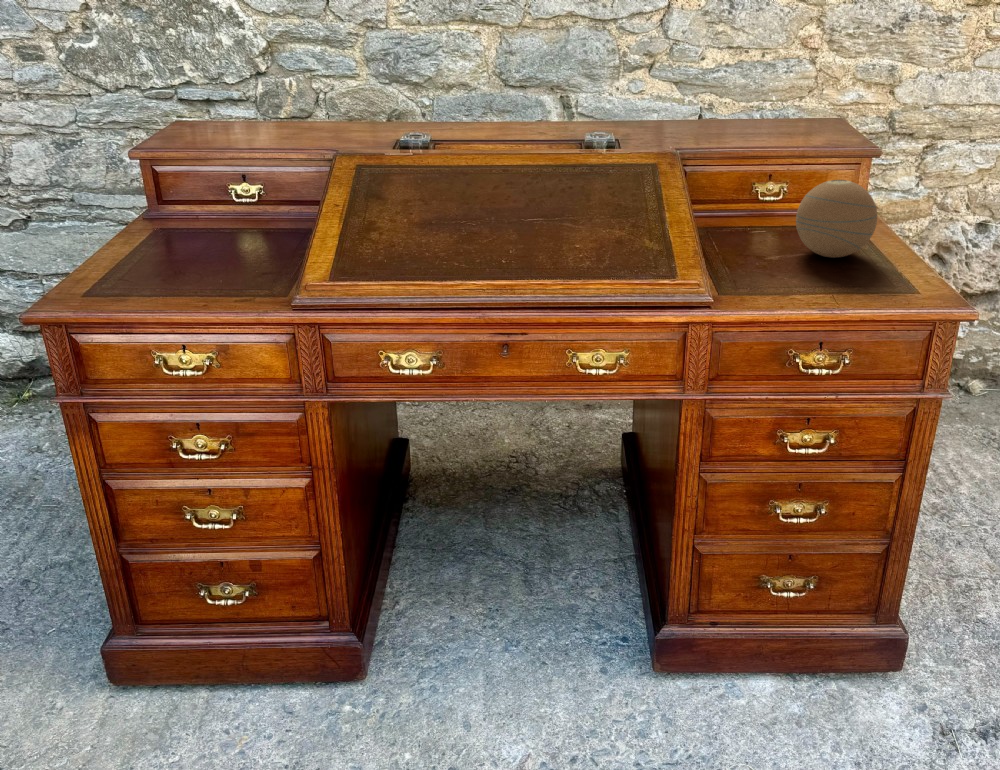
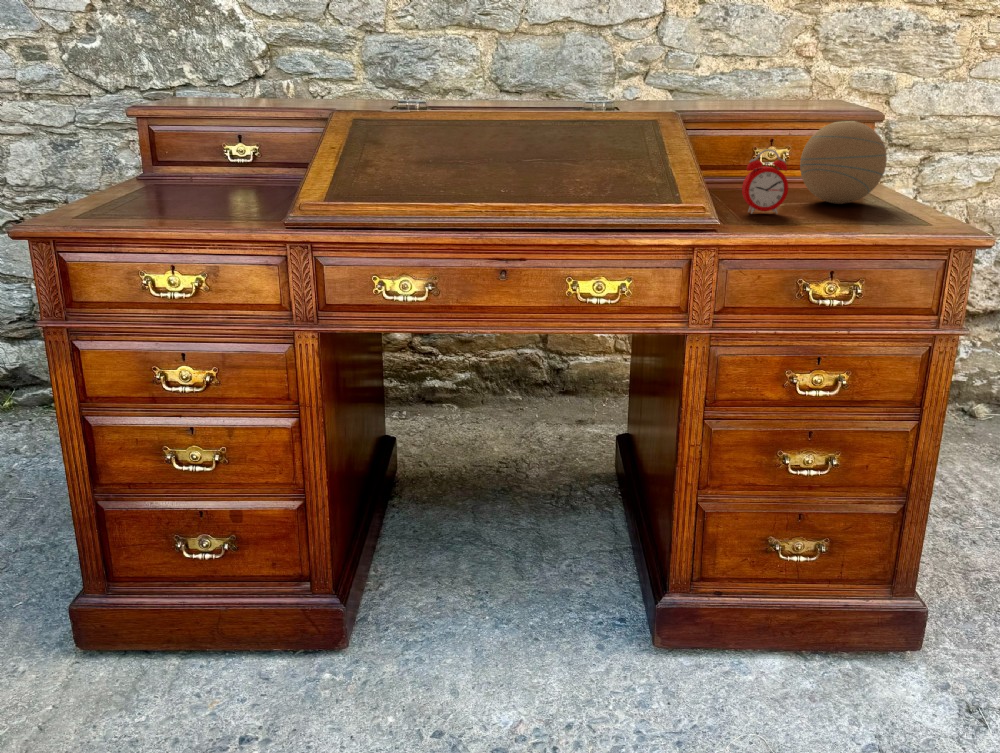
alarm clock: none [740,218,783,277] -> present [742,149,788,214]

